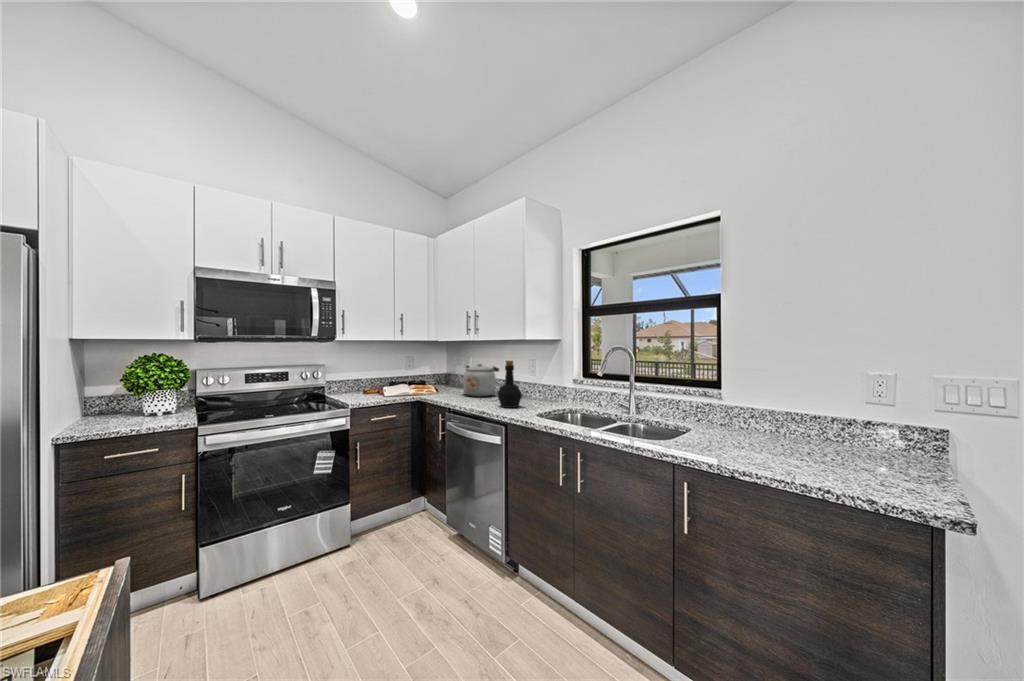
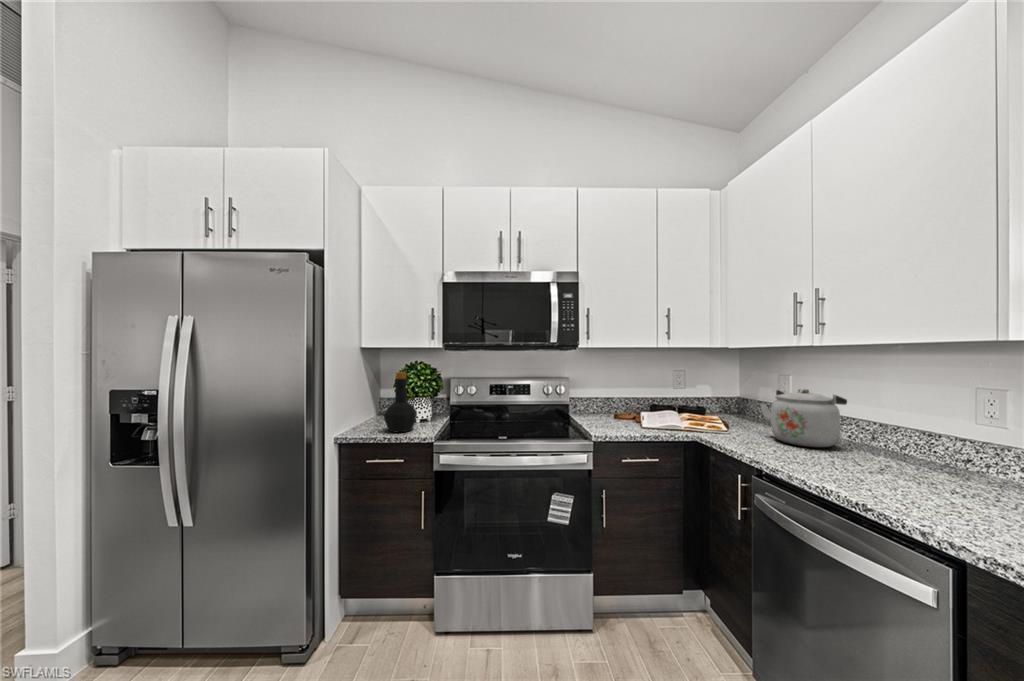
bottle: present [498,360,522,408] -> present [384,372,417,432]

